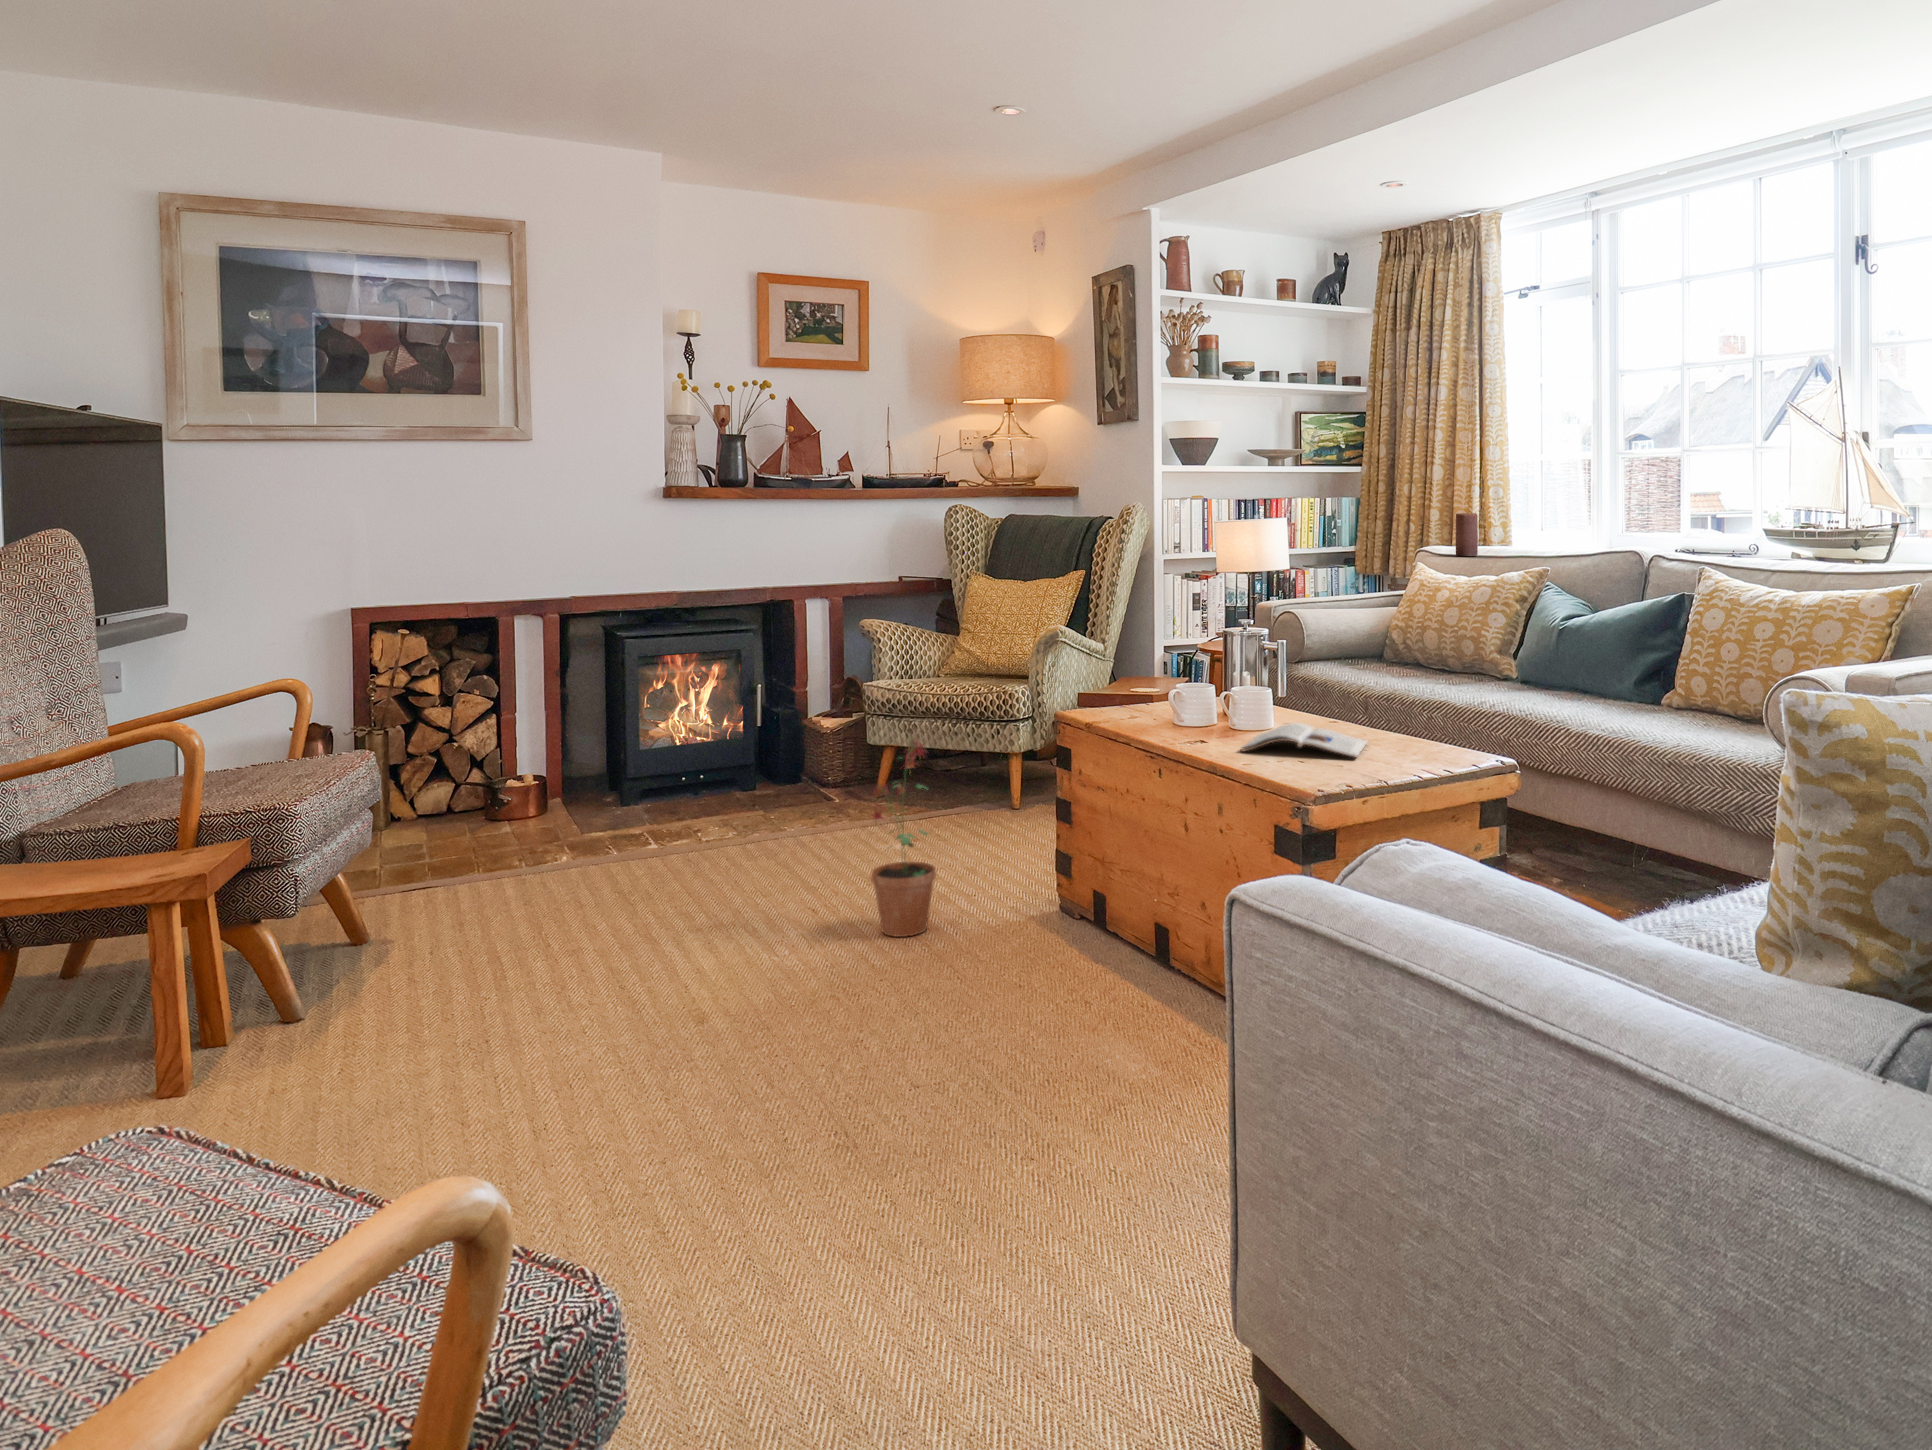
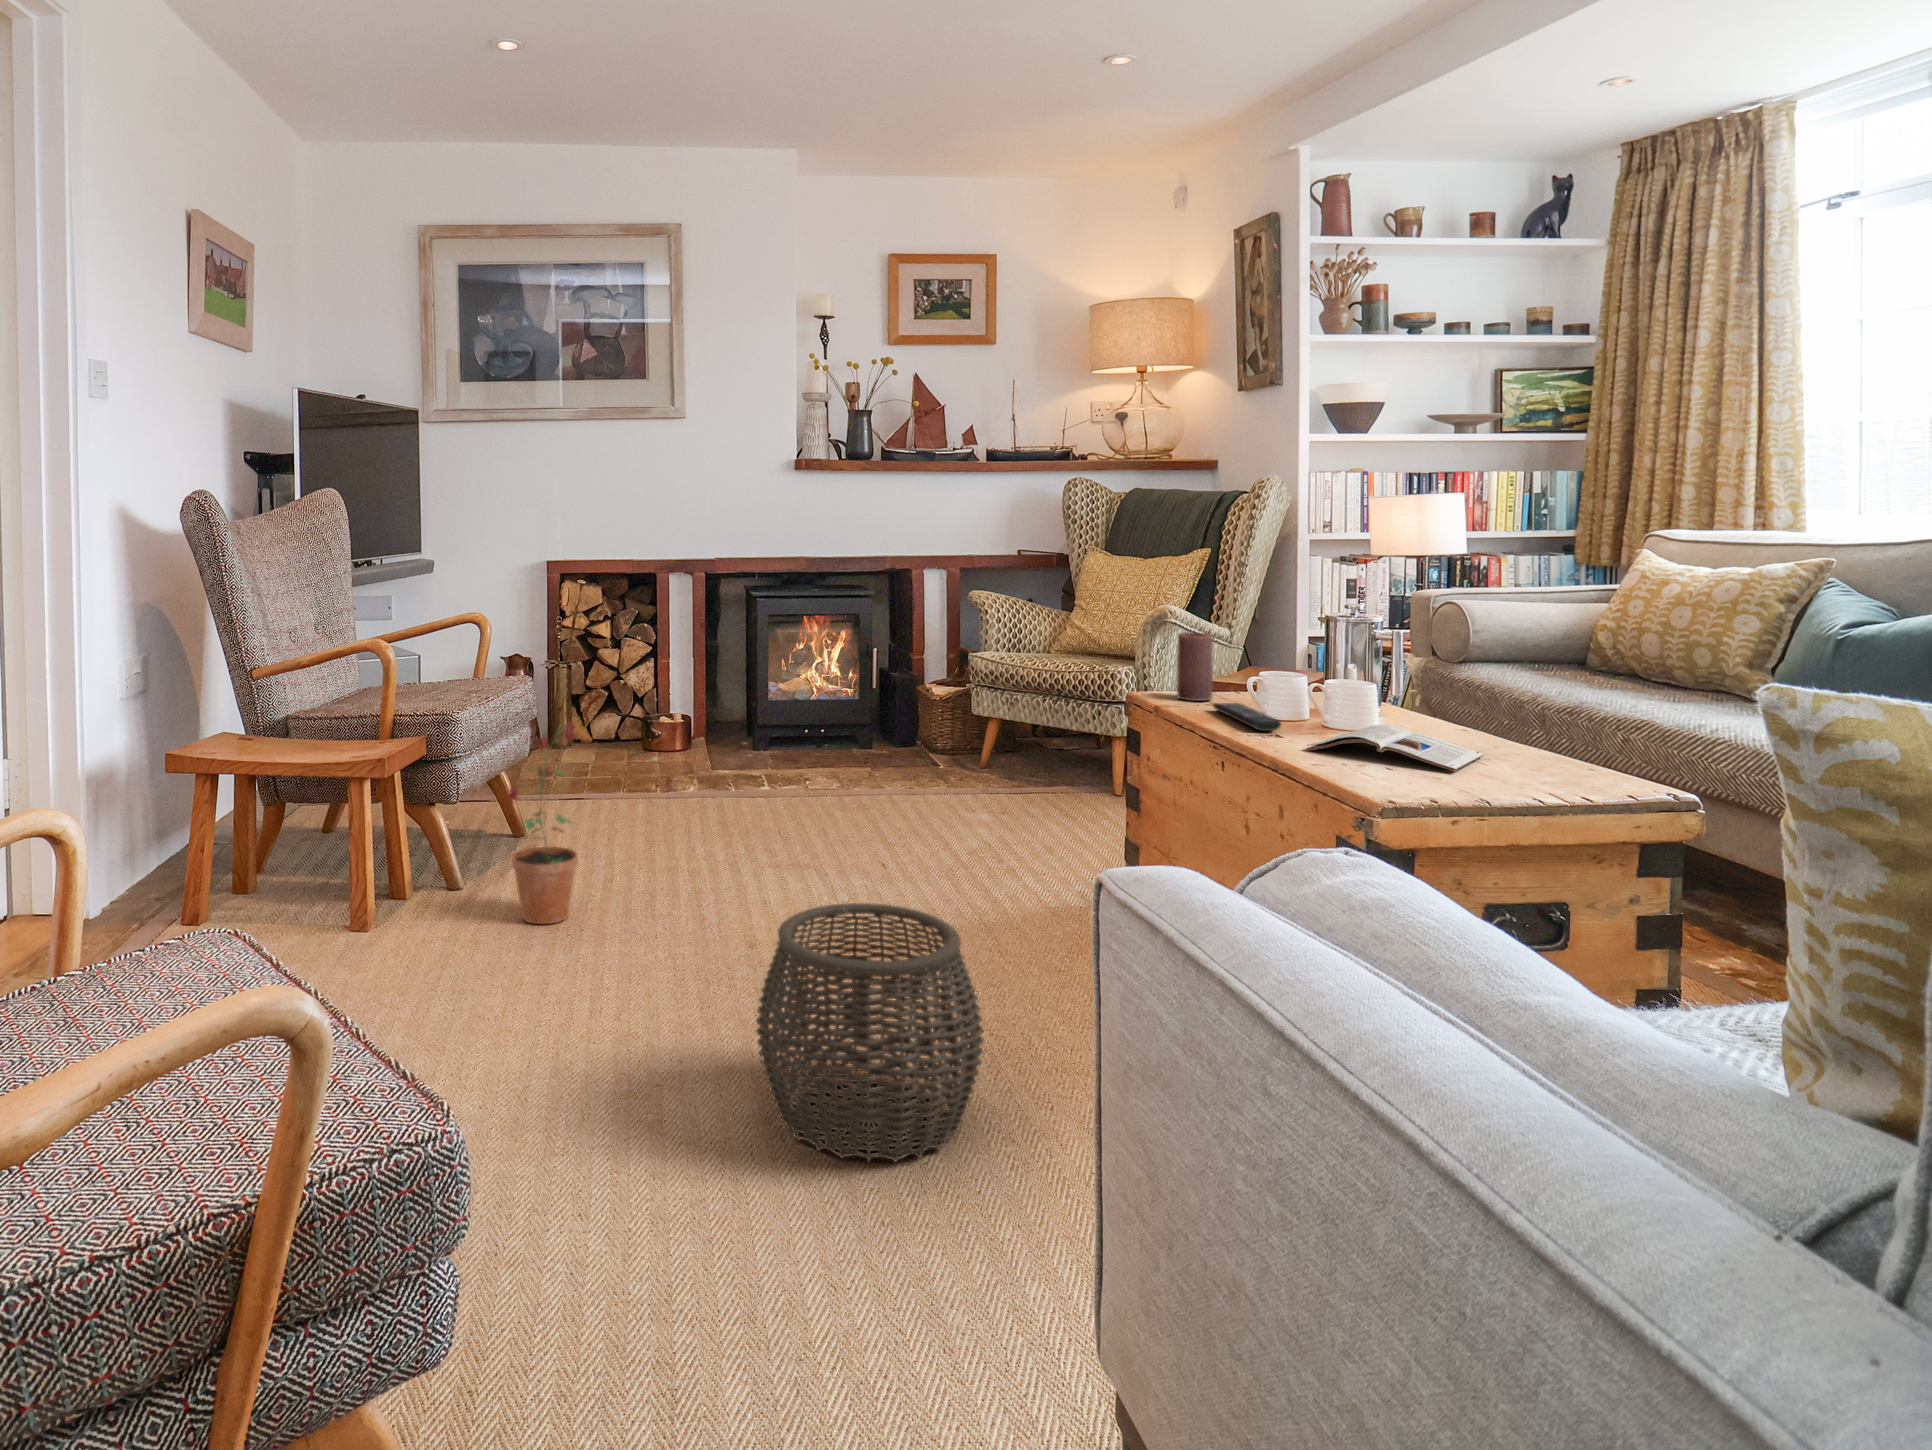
candle: present [1456,513,1478,556] -> present [1177,632,1213,701]
remote control: none [1146,714,1212,738] -> present [1213,703,1281,731]
potted plant: present [871,740,936,937] -> present [506,722,578,924]
woven basket: none [784,952,1017,1222] -> present [756,903,984,1162]

